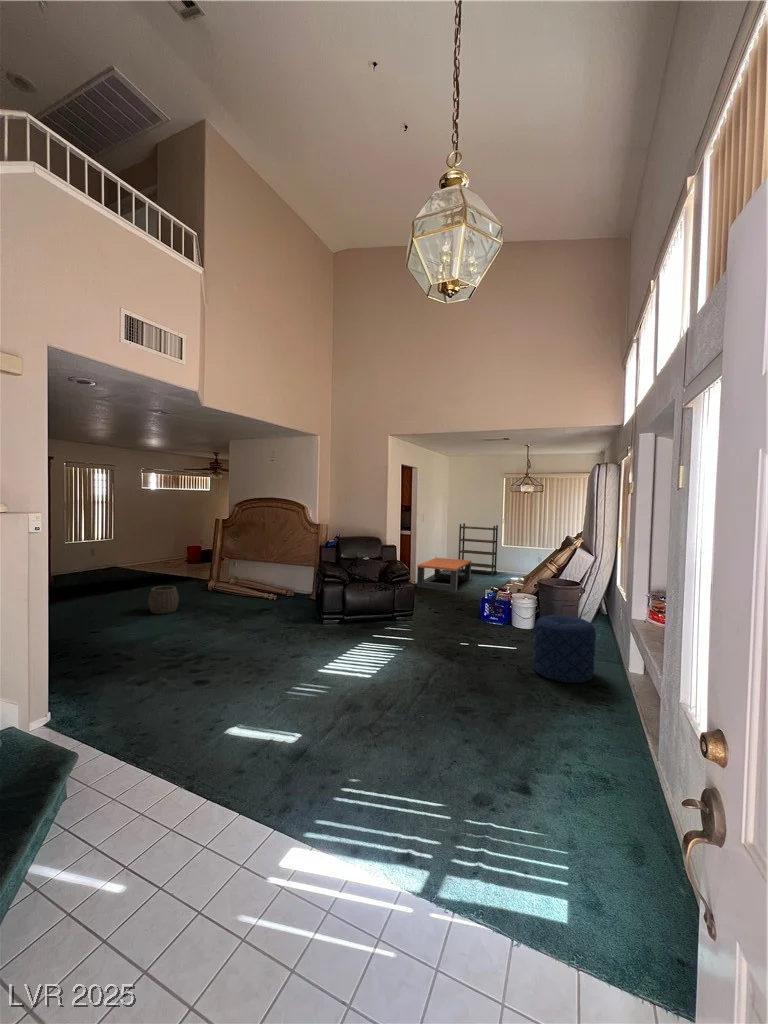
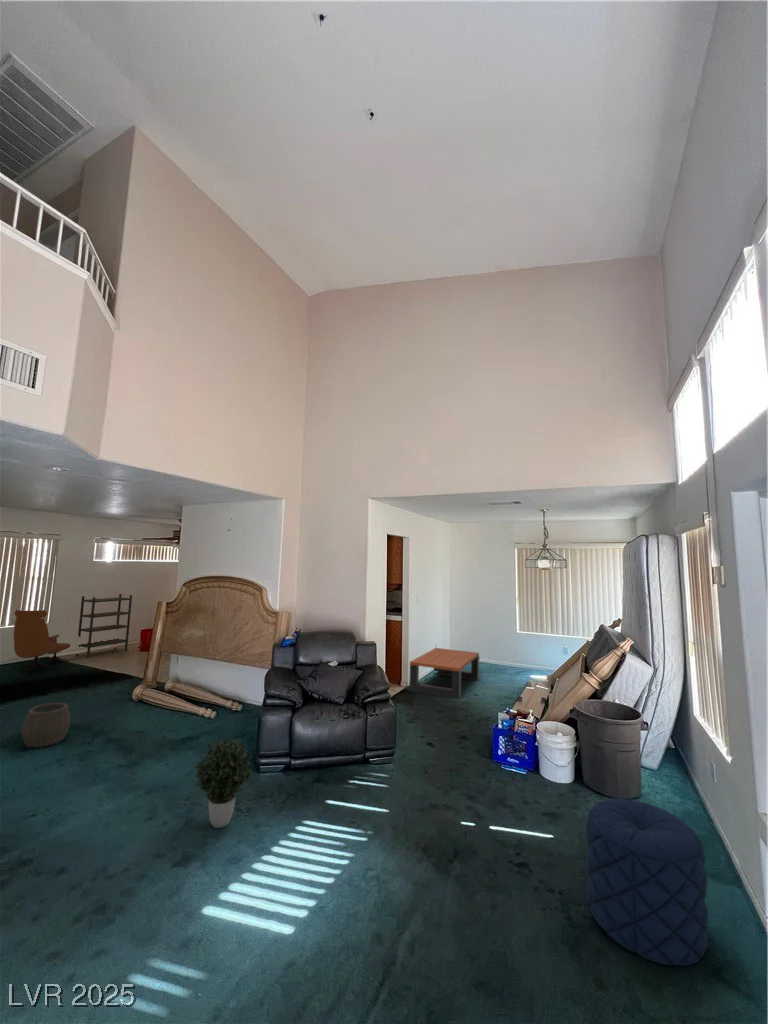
bookshelf: present [458,523,498,576] -> present [76,594,132,658]
lounge chair: none [93,527,134,578] -> present [13,610,70,674]
potted plant: none [293,593,330,645] -> present [195,739,252,828]

